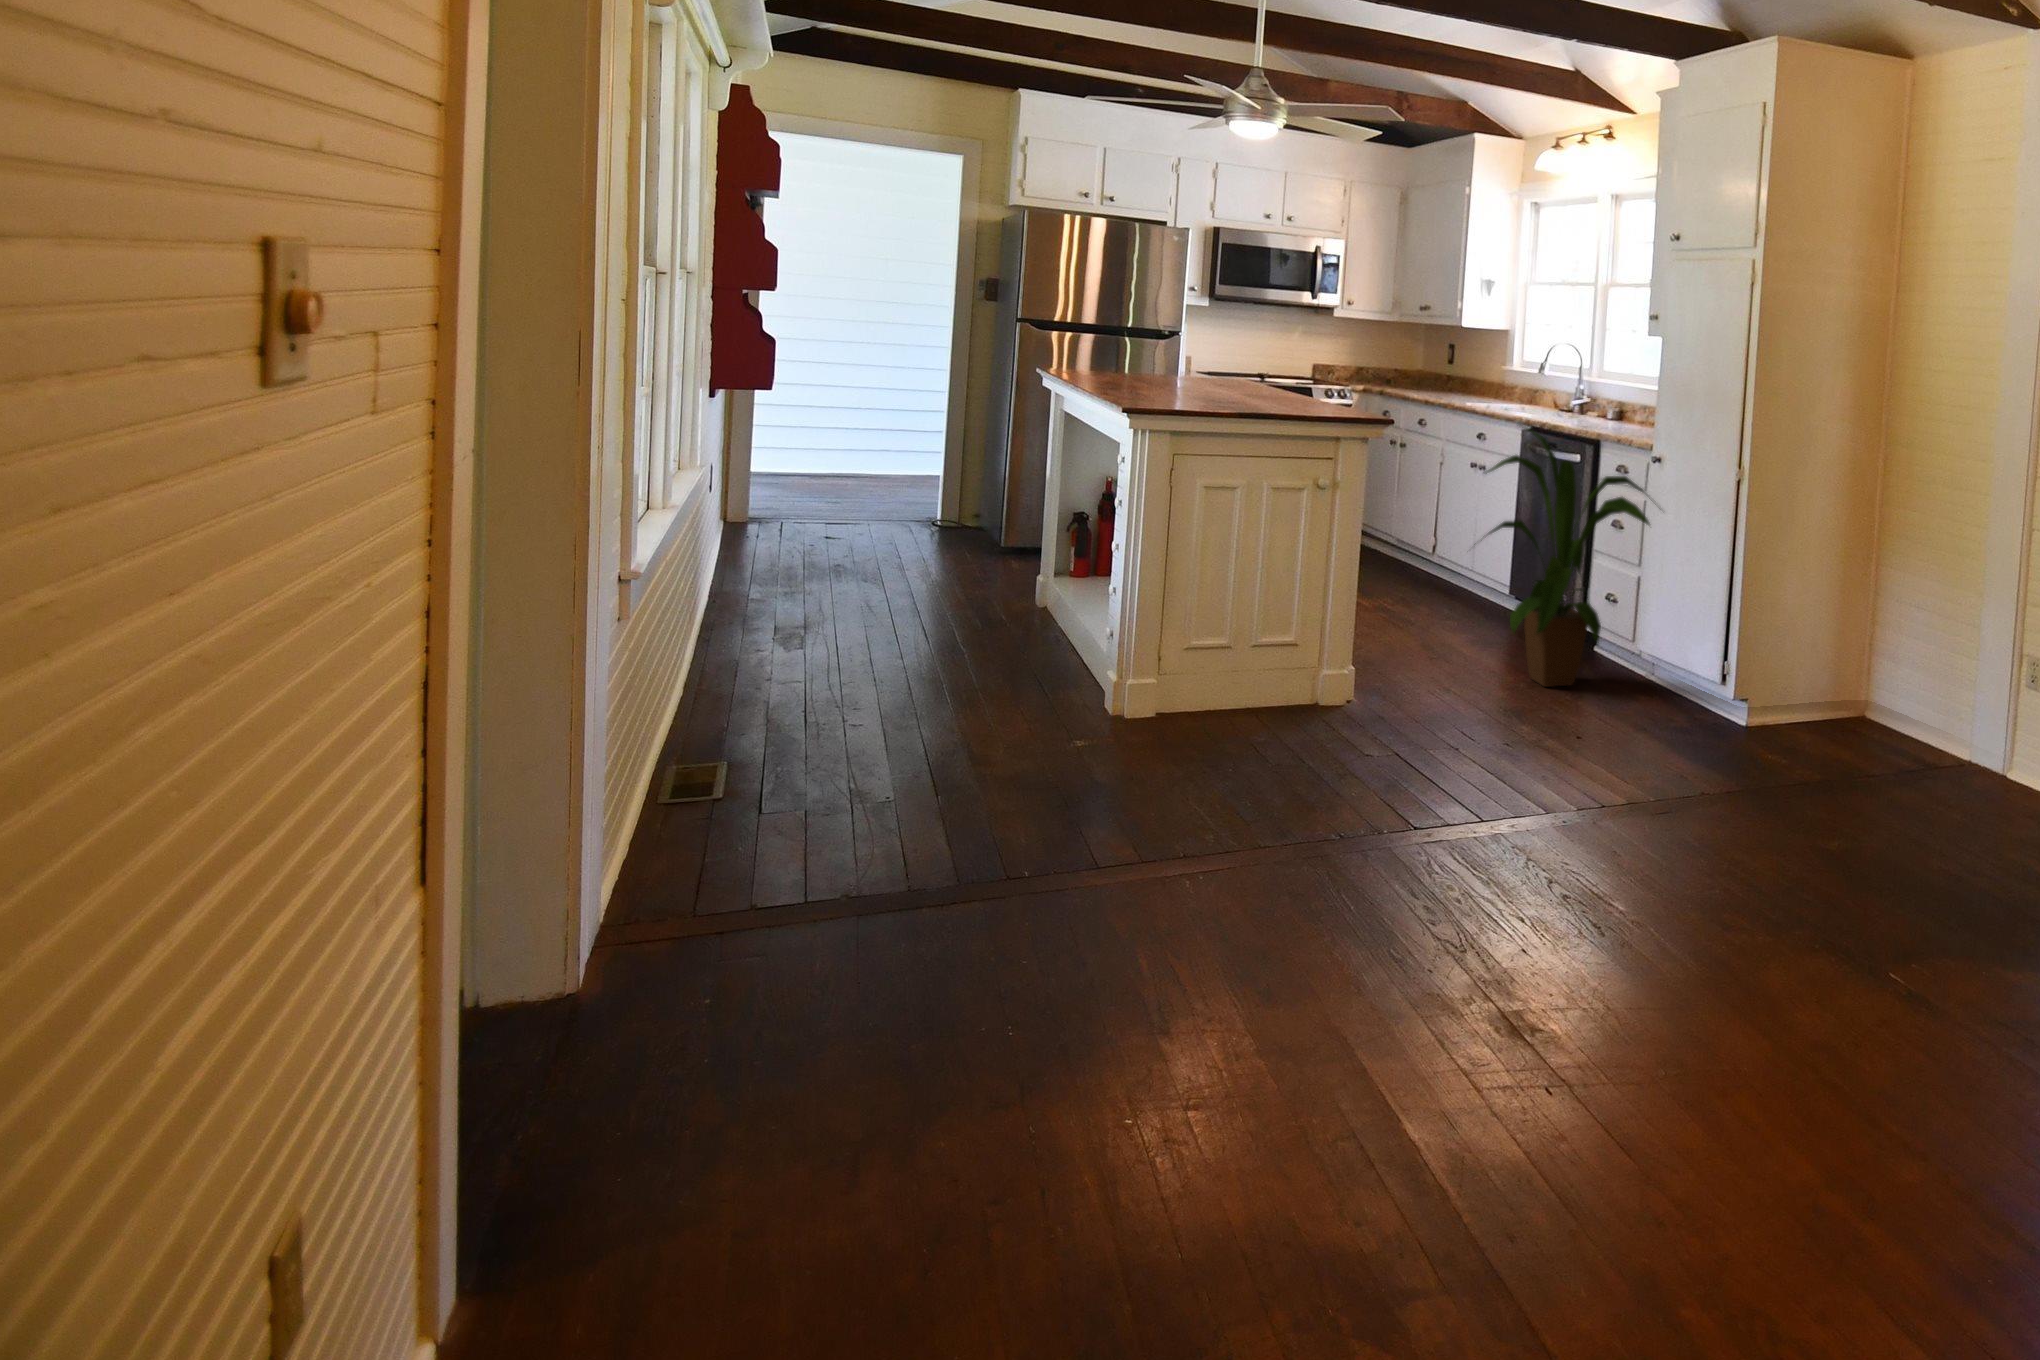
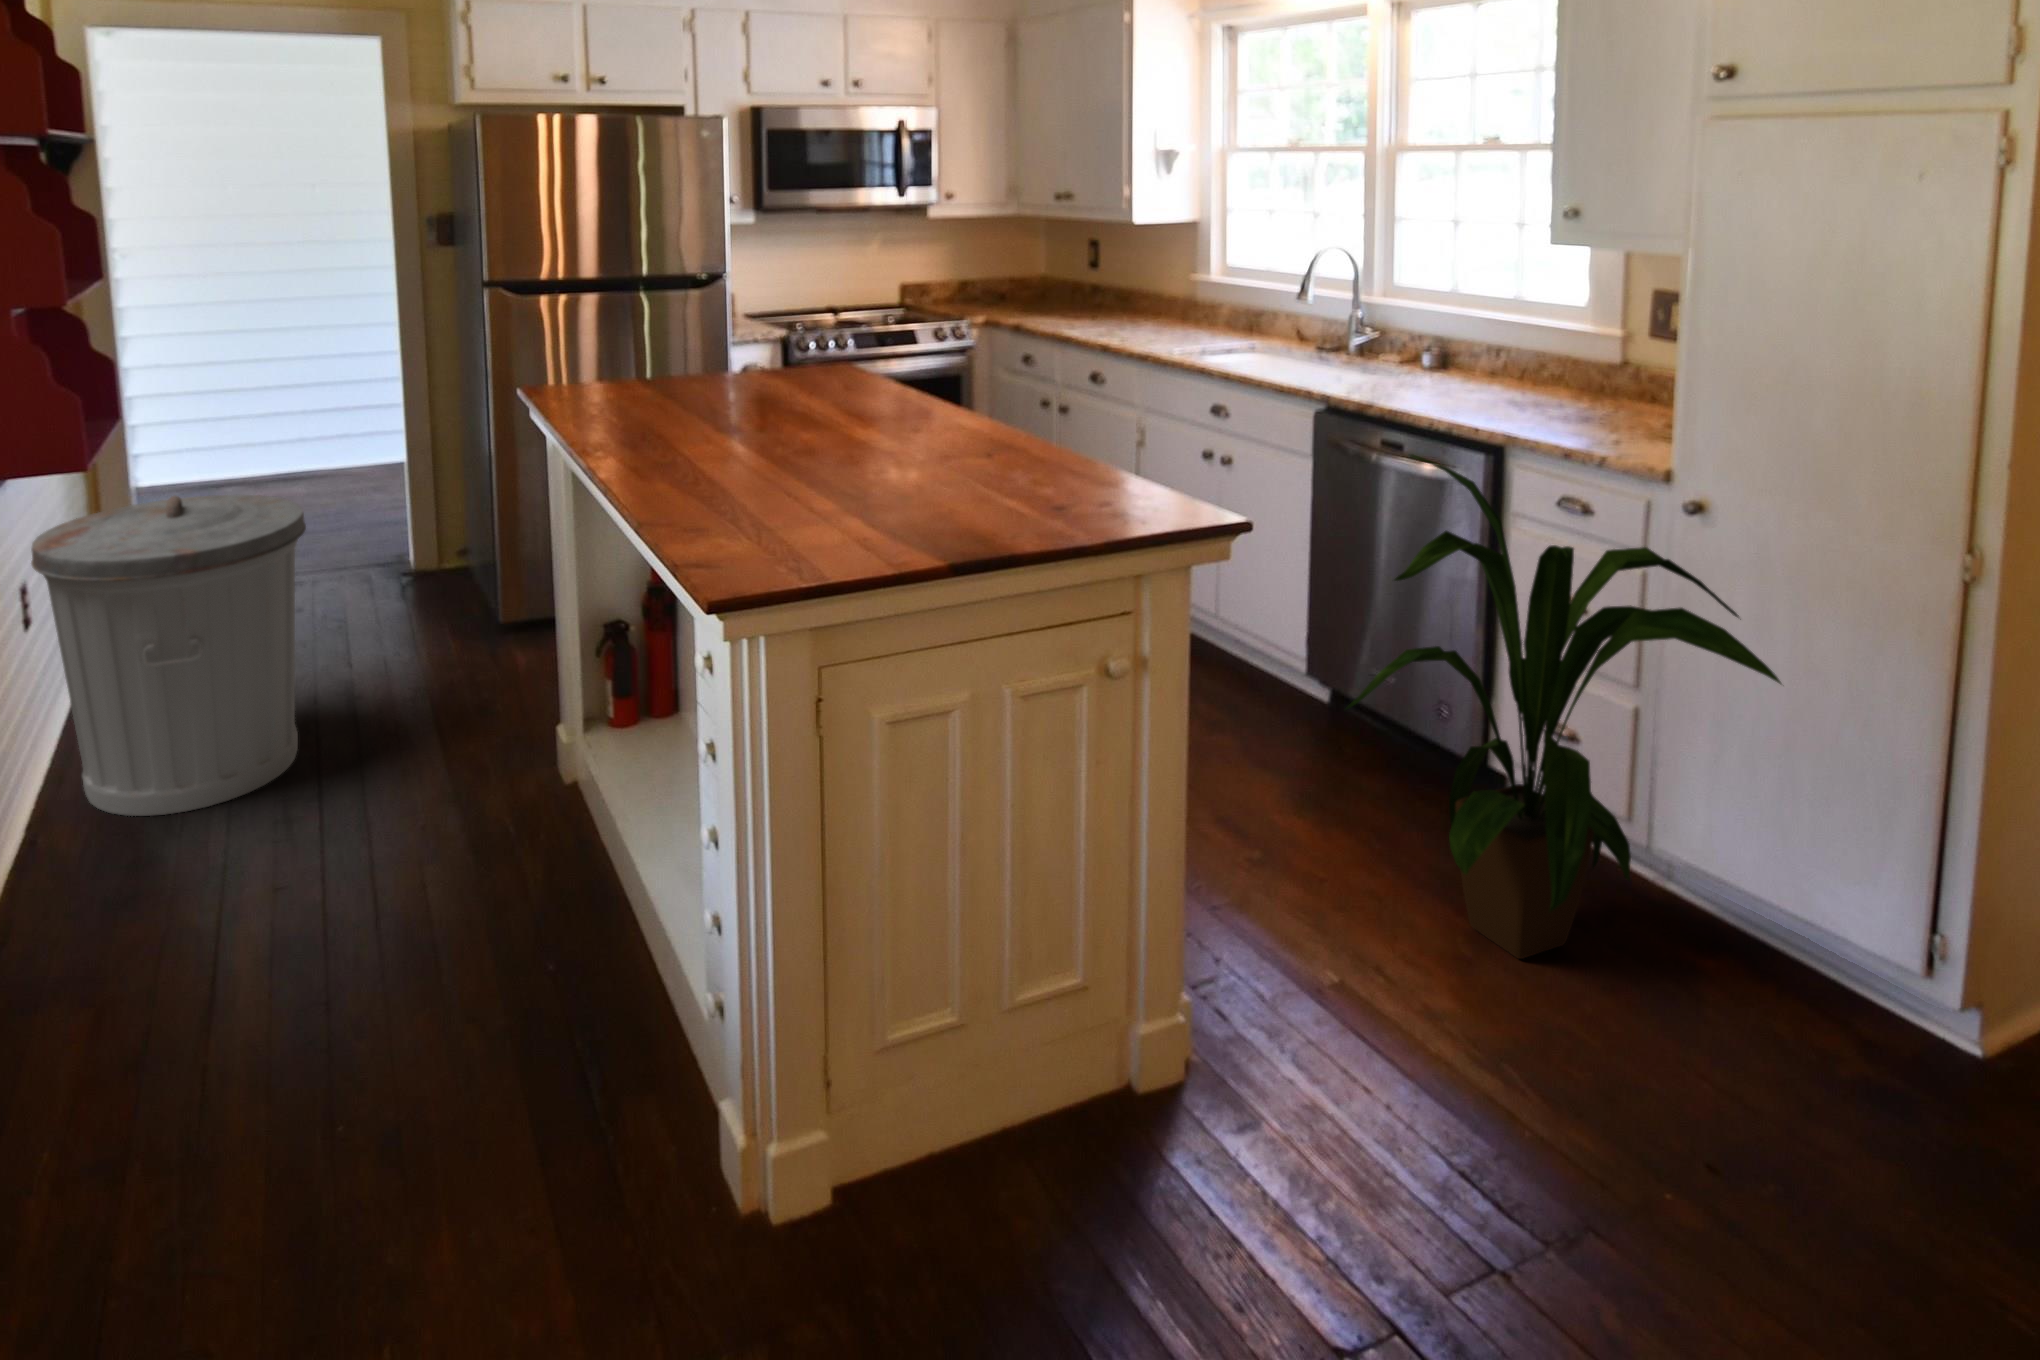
trash can: none [733,417,896,601] -> present [31,495,306,816]

